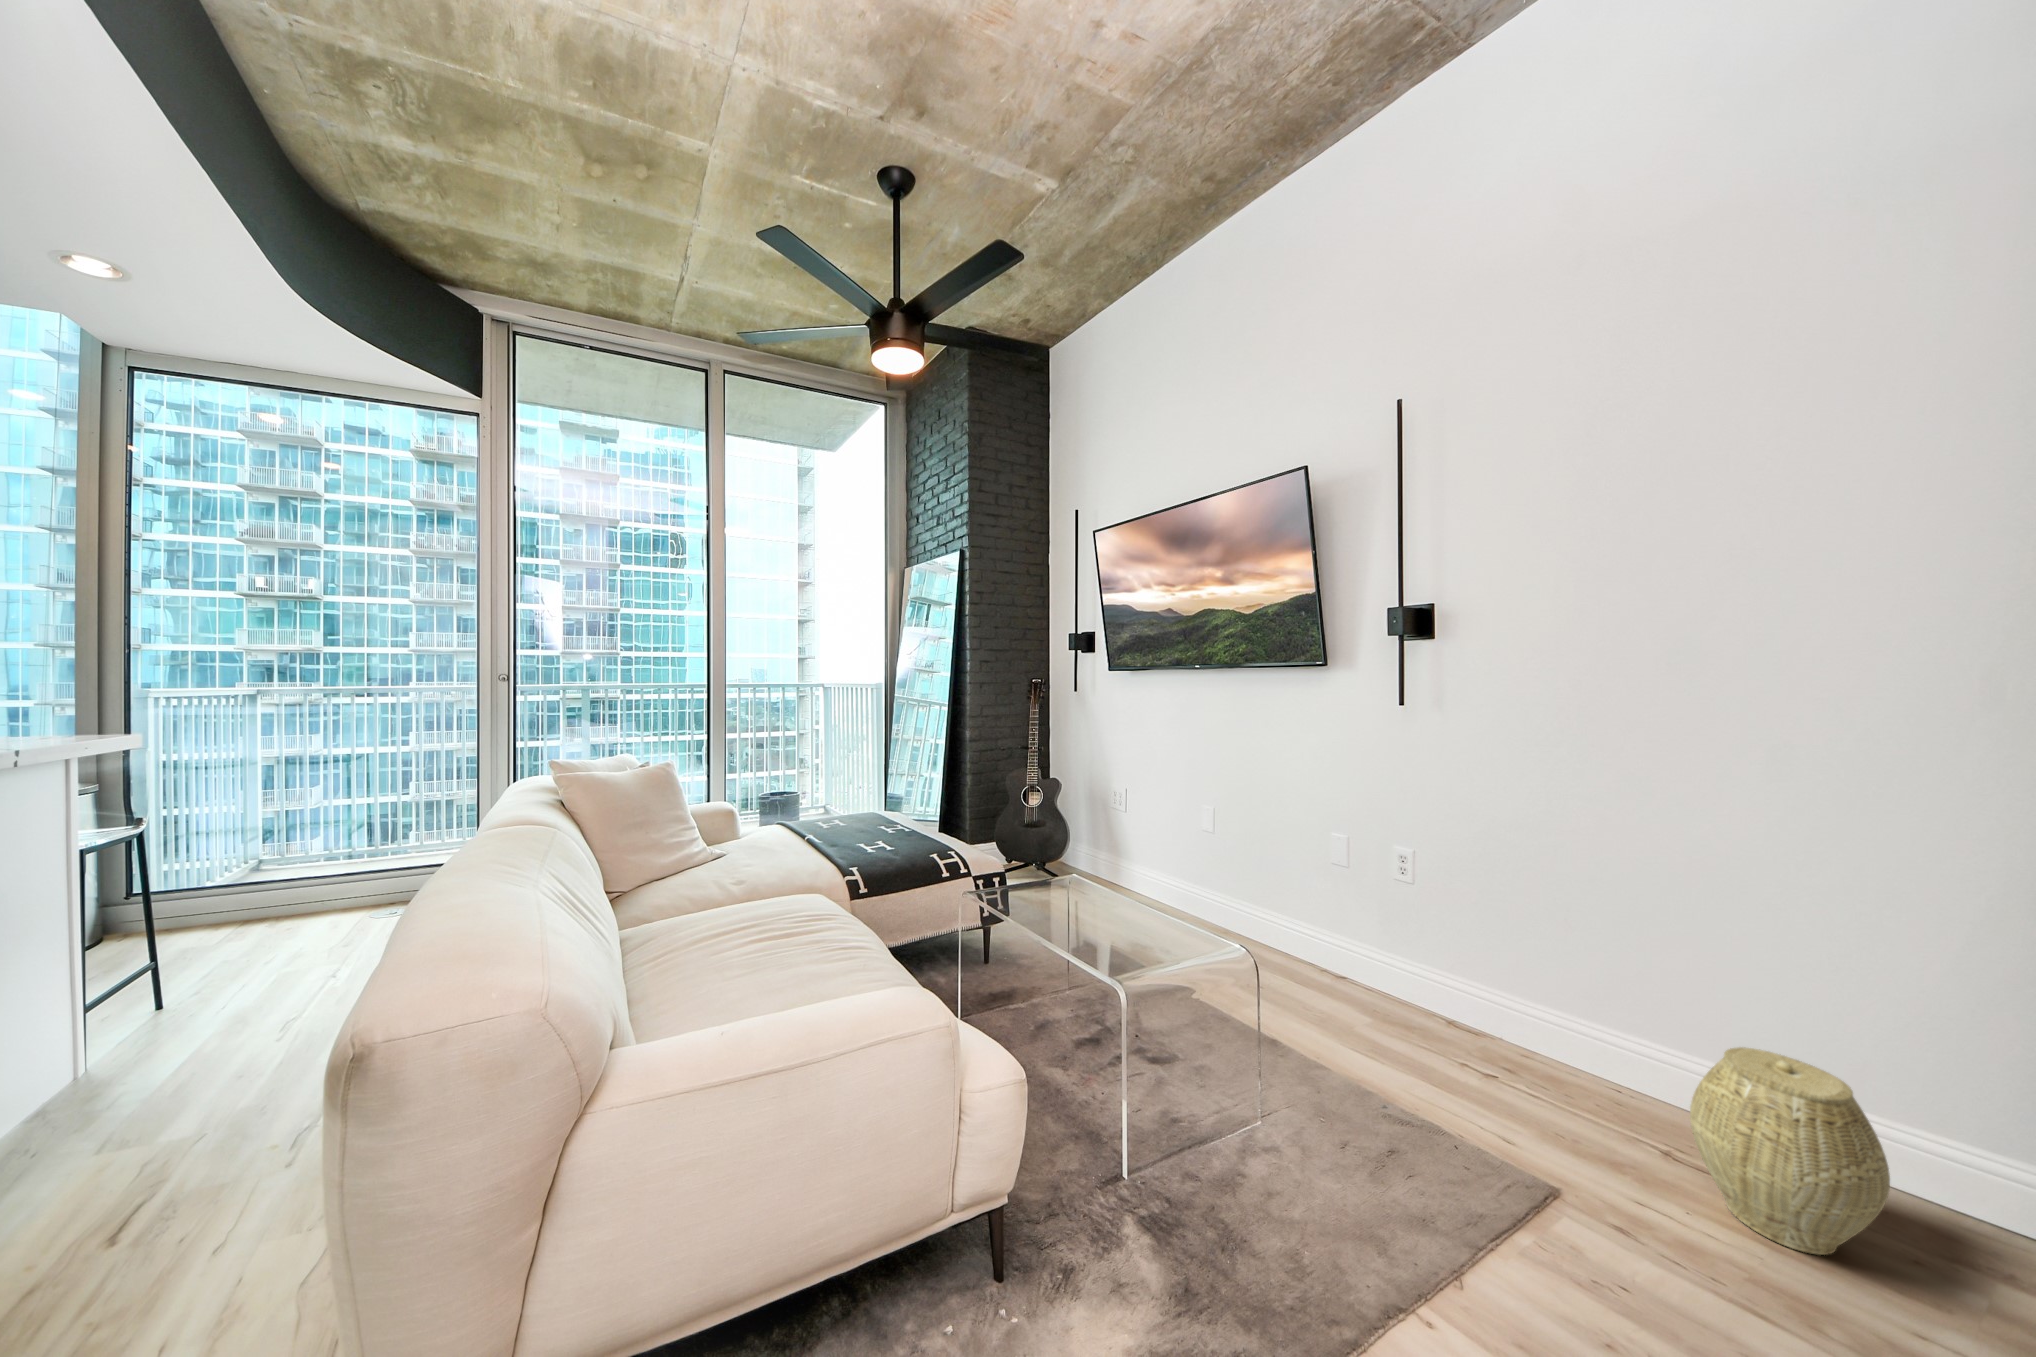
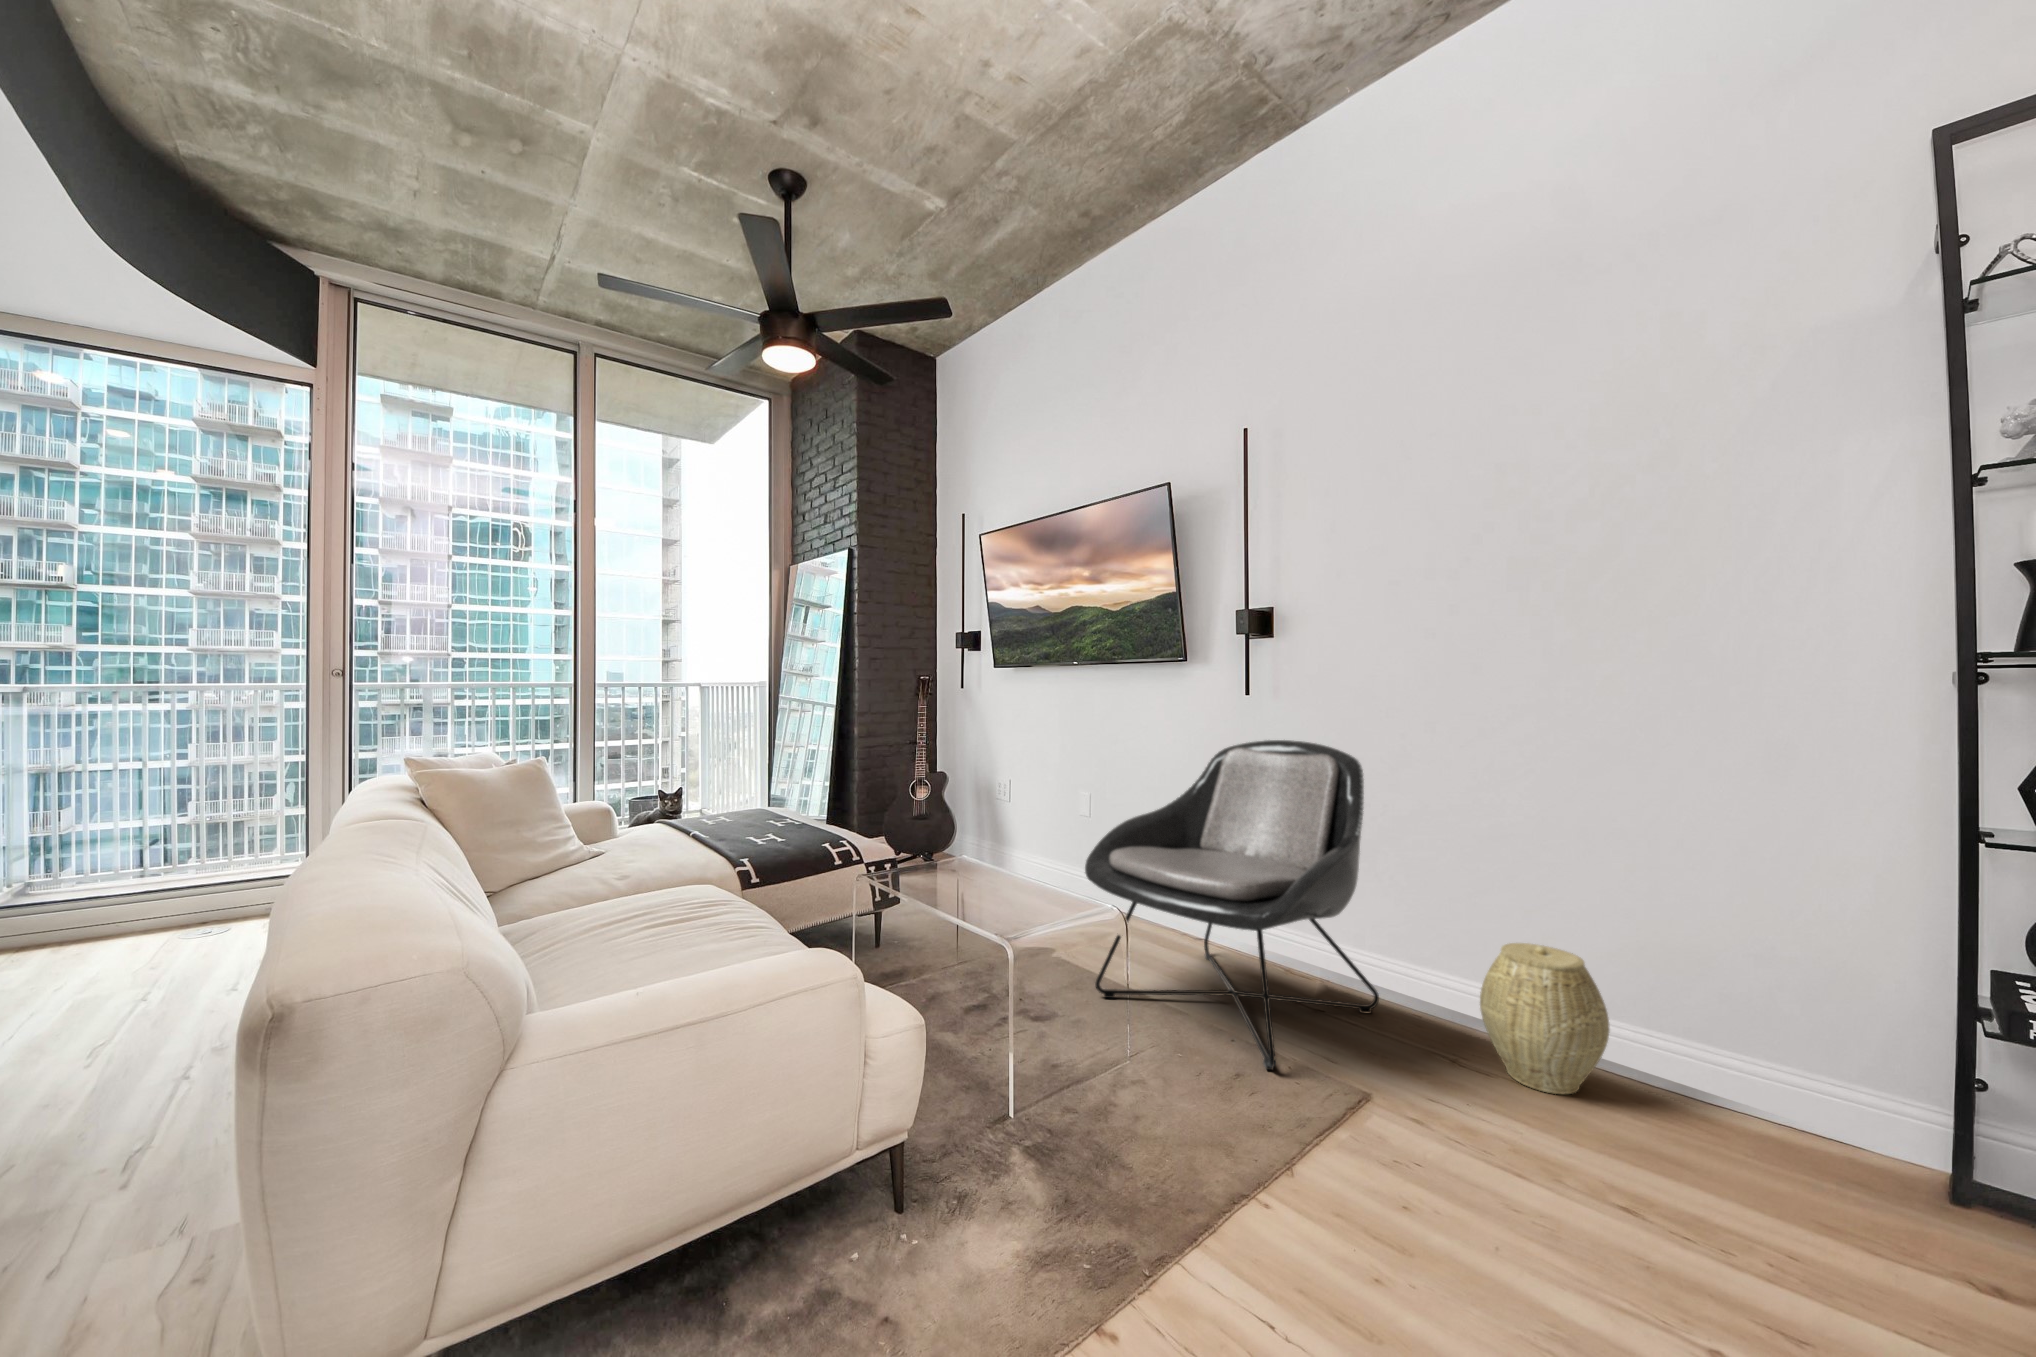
lounge chair: none [1196,767,1543,1167] -> present [1085,740,1379,1070]

